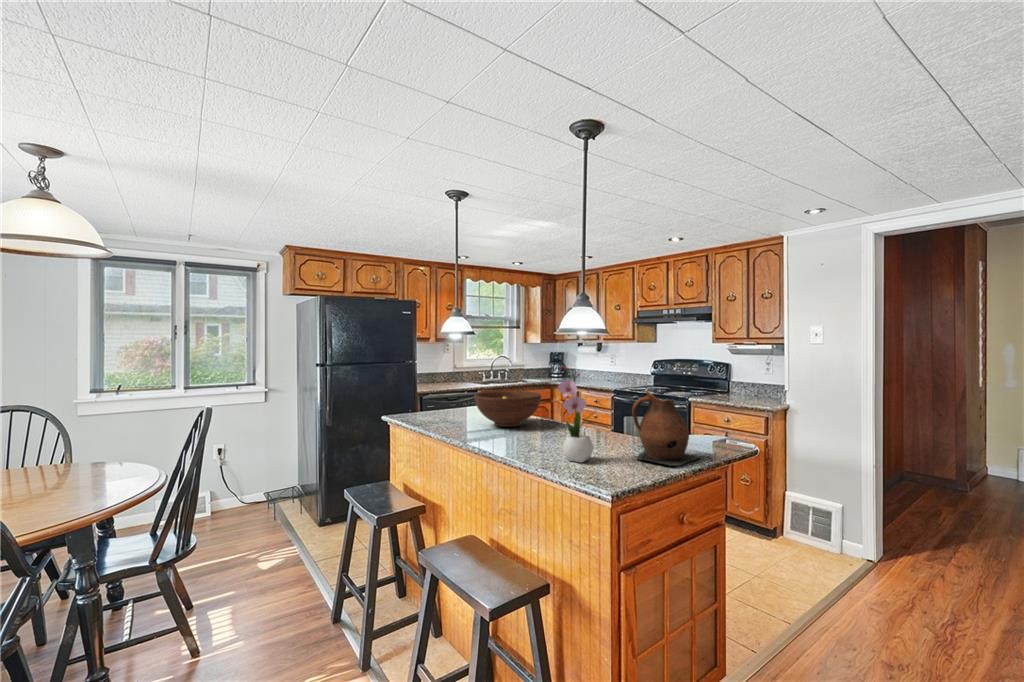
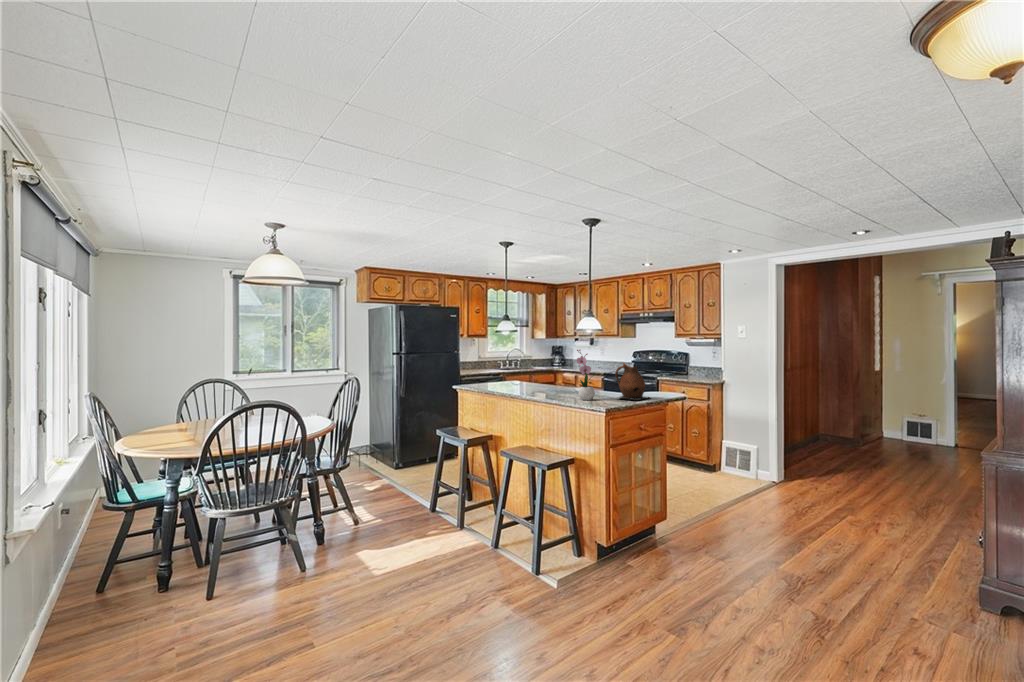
fruit bowl: present [474,391,541,427] -> none [519,368,560,389]

